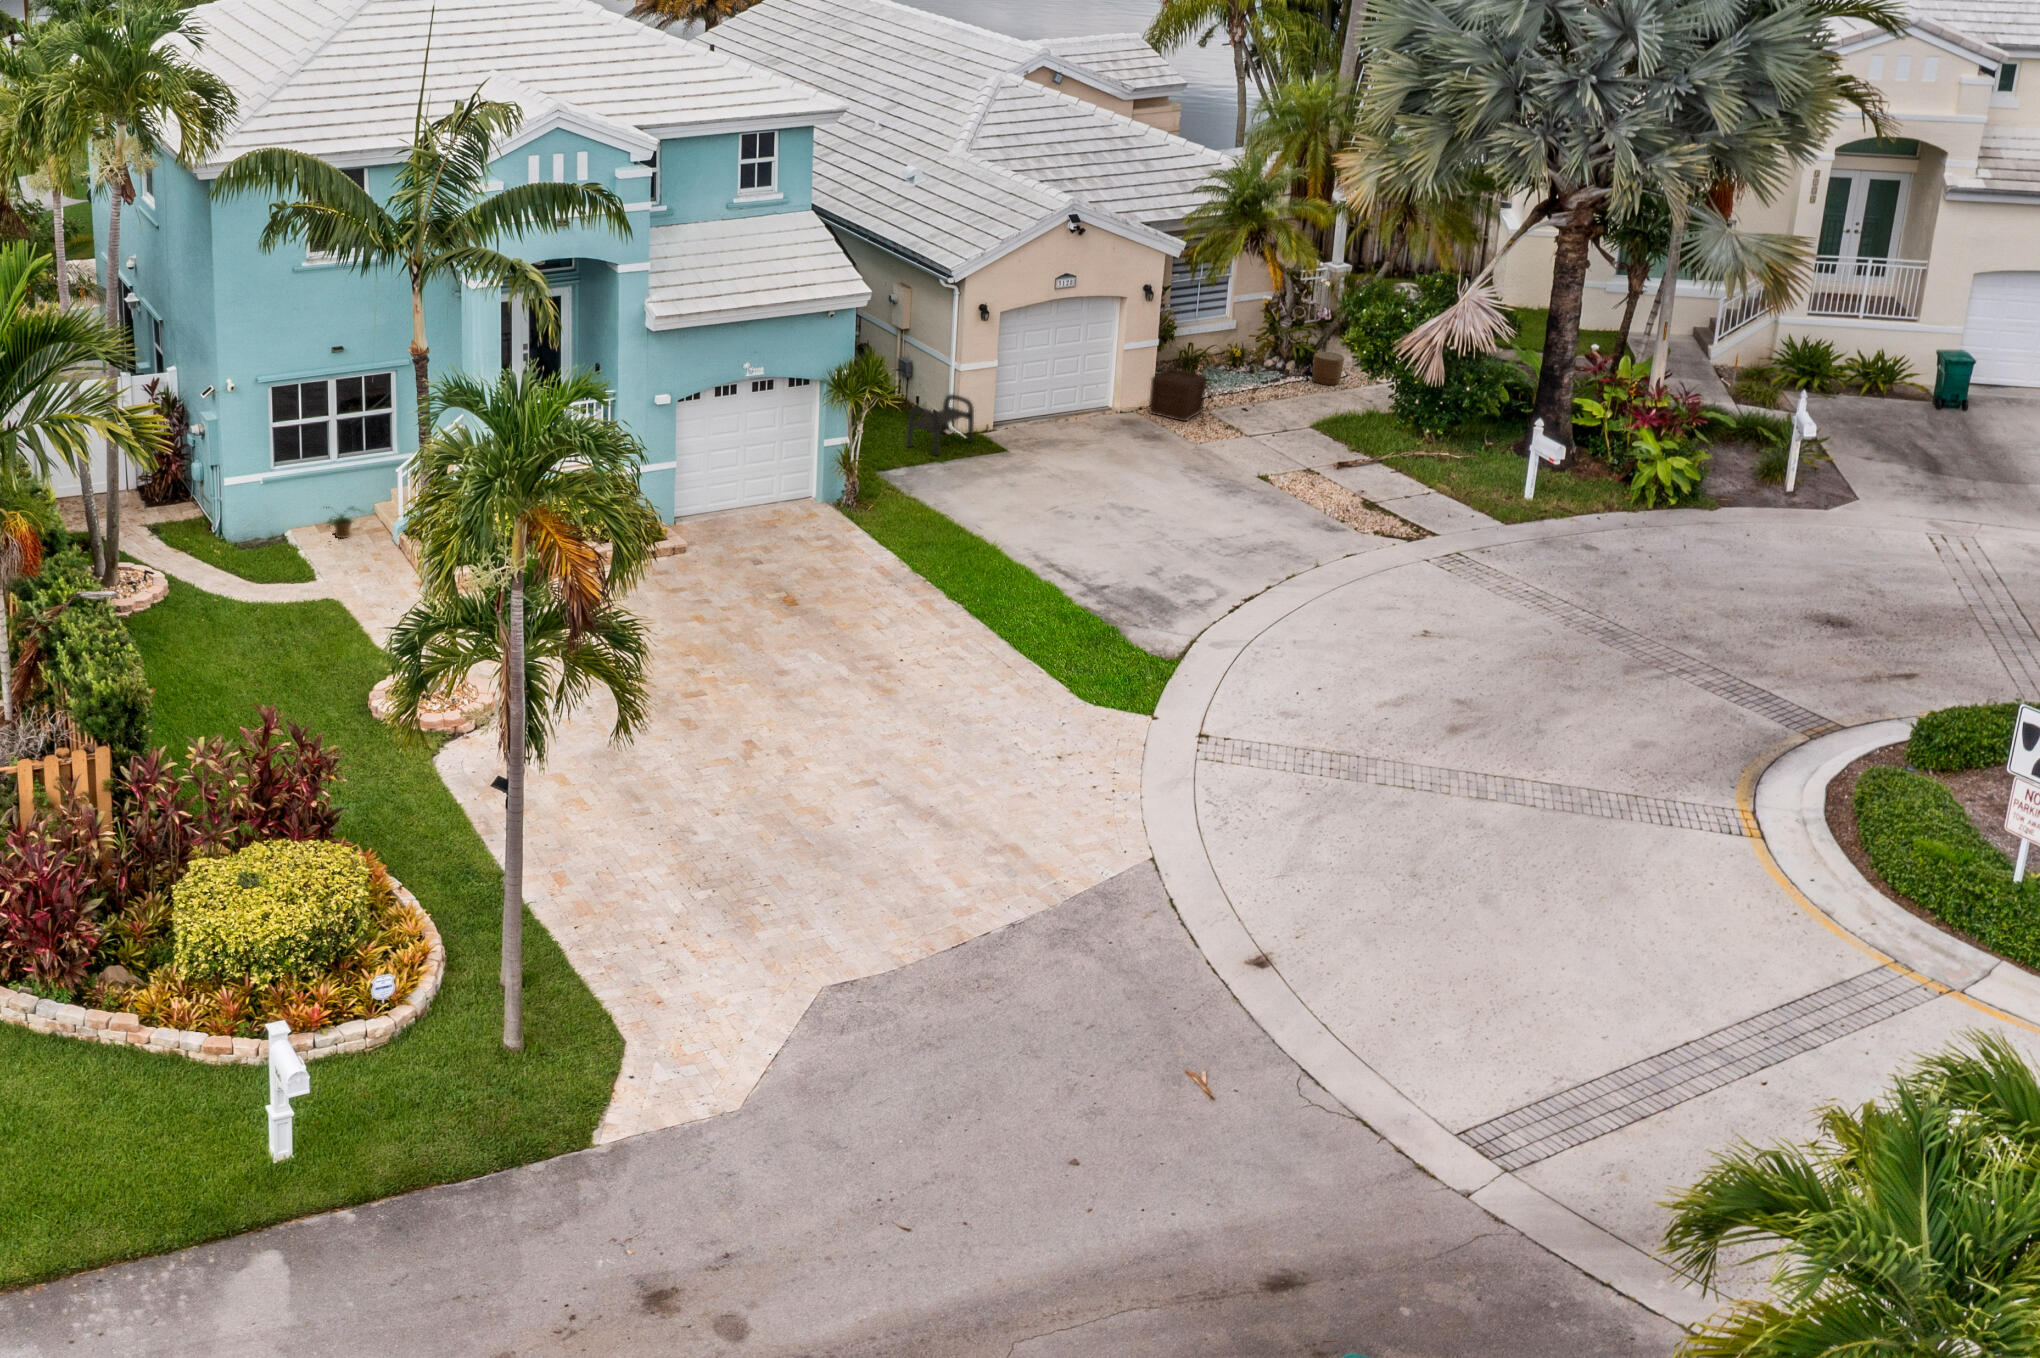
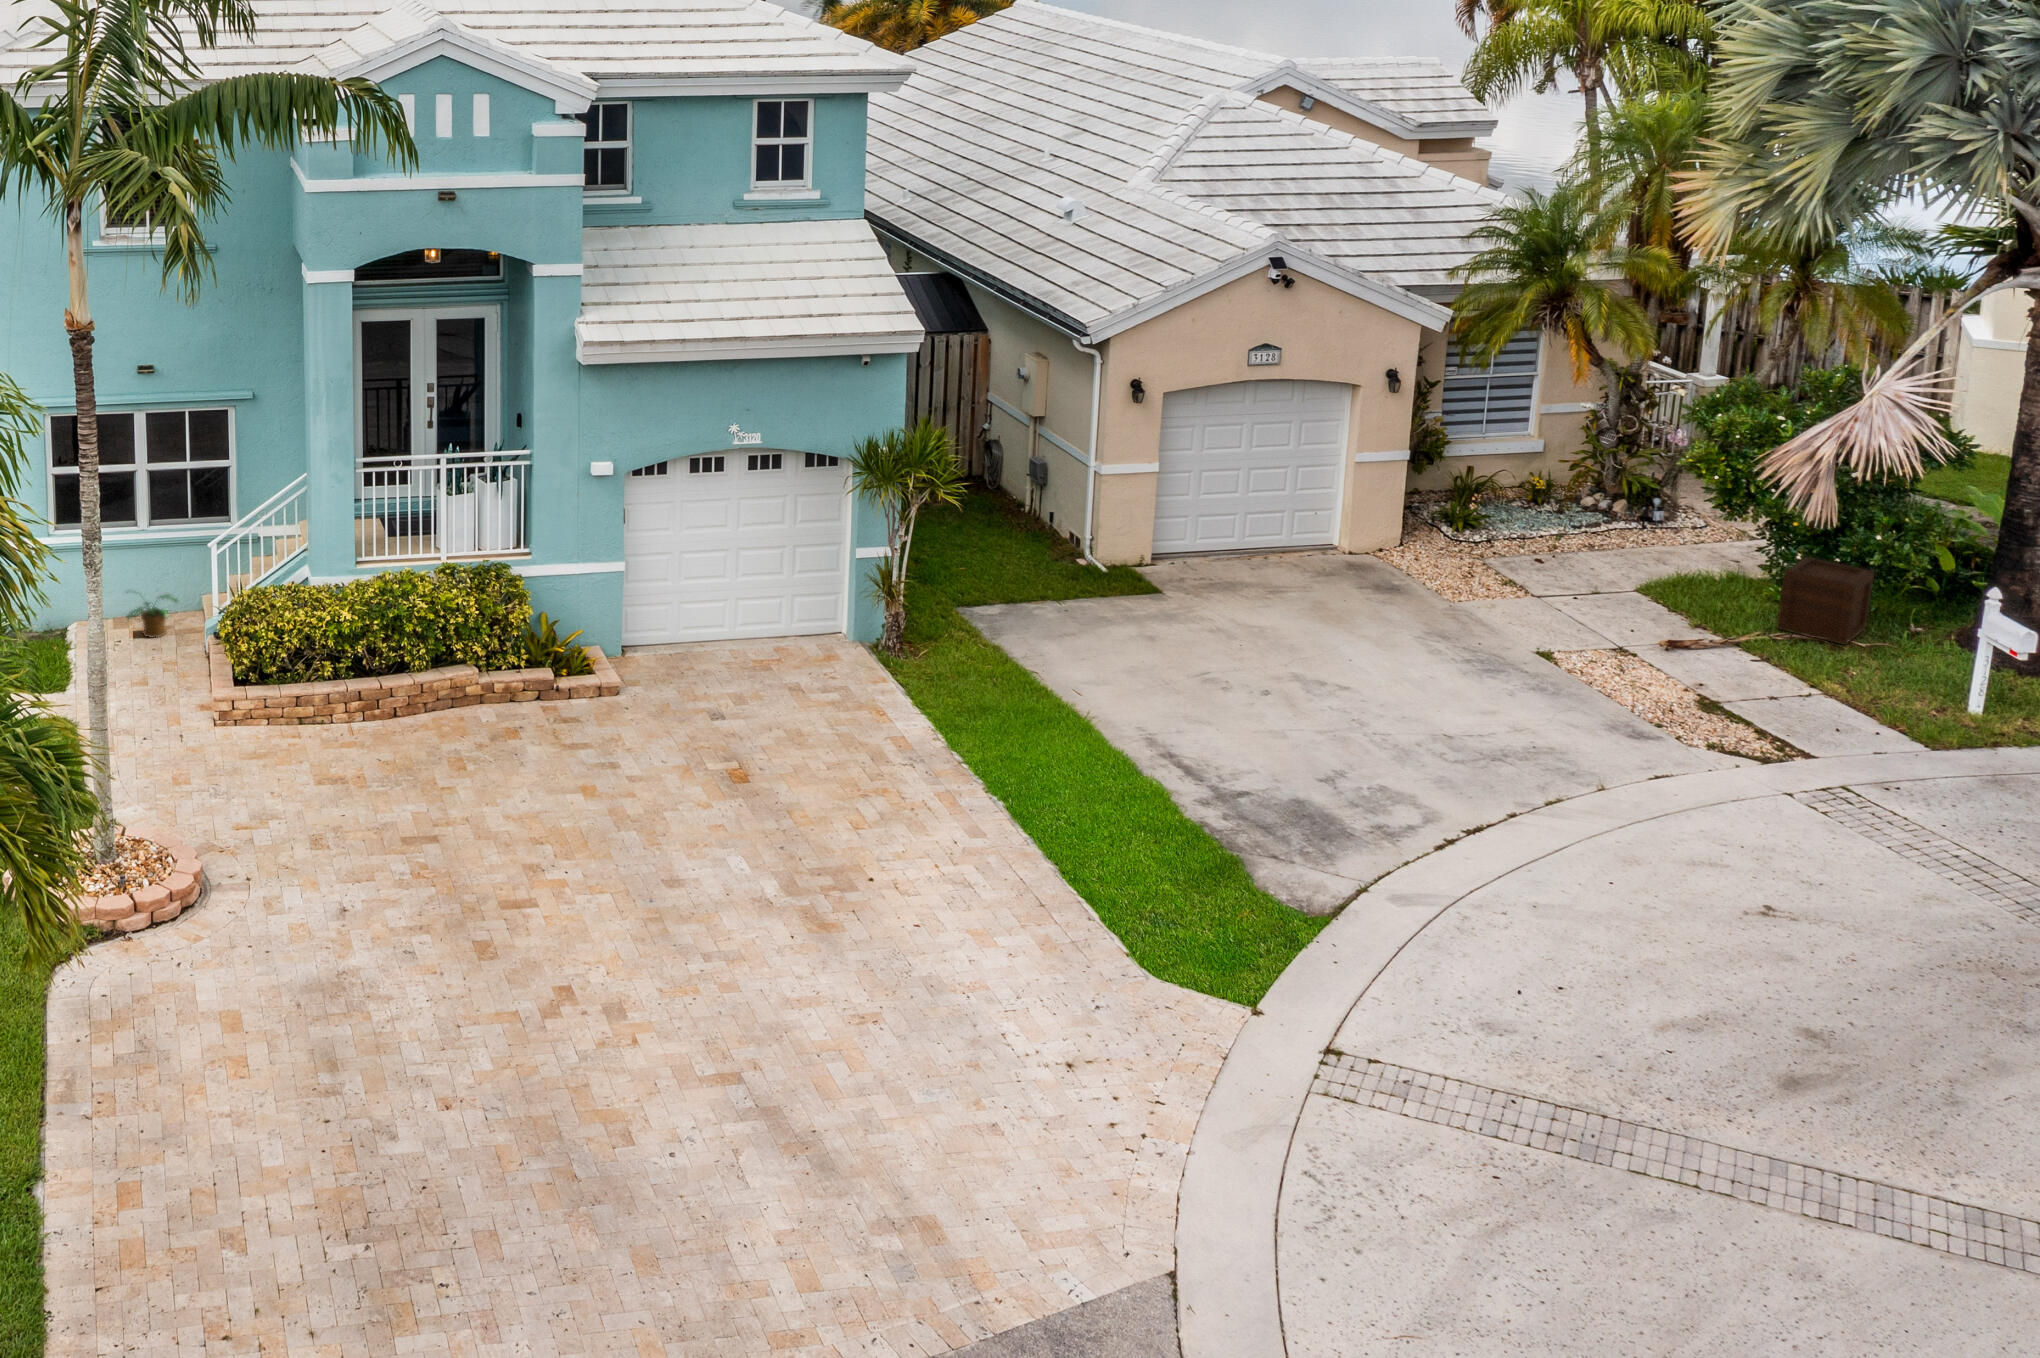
woven basket: present [1312,352,1344,385] -> none [1652,488,1701,537]
wooden crate: present [1149,368,1206,421] -> present [1777,557,1874,645]
bench: present [906,394,974,456] -> none [1008,505,1111,590]

